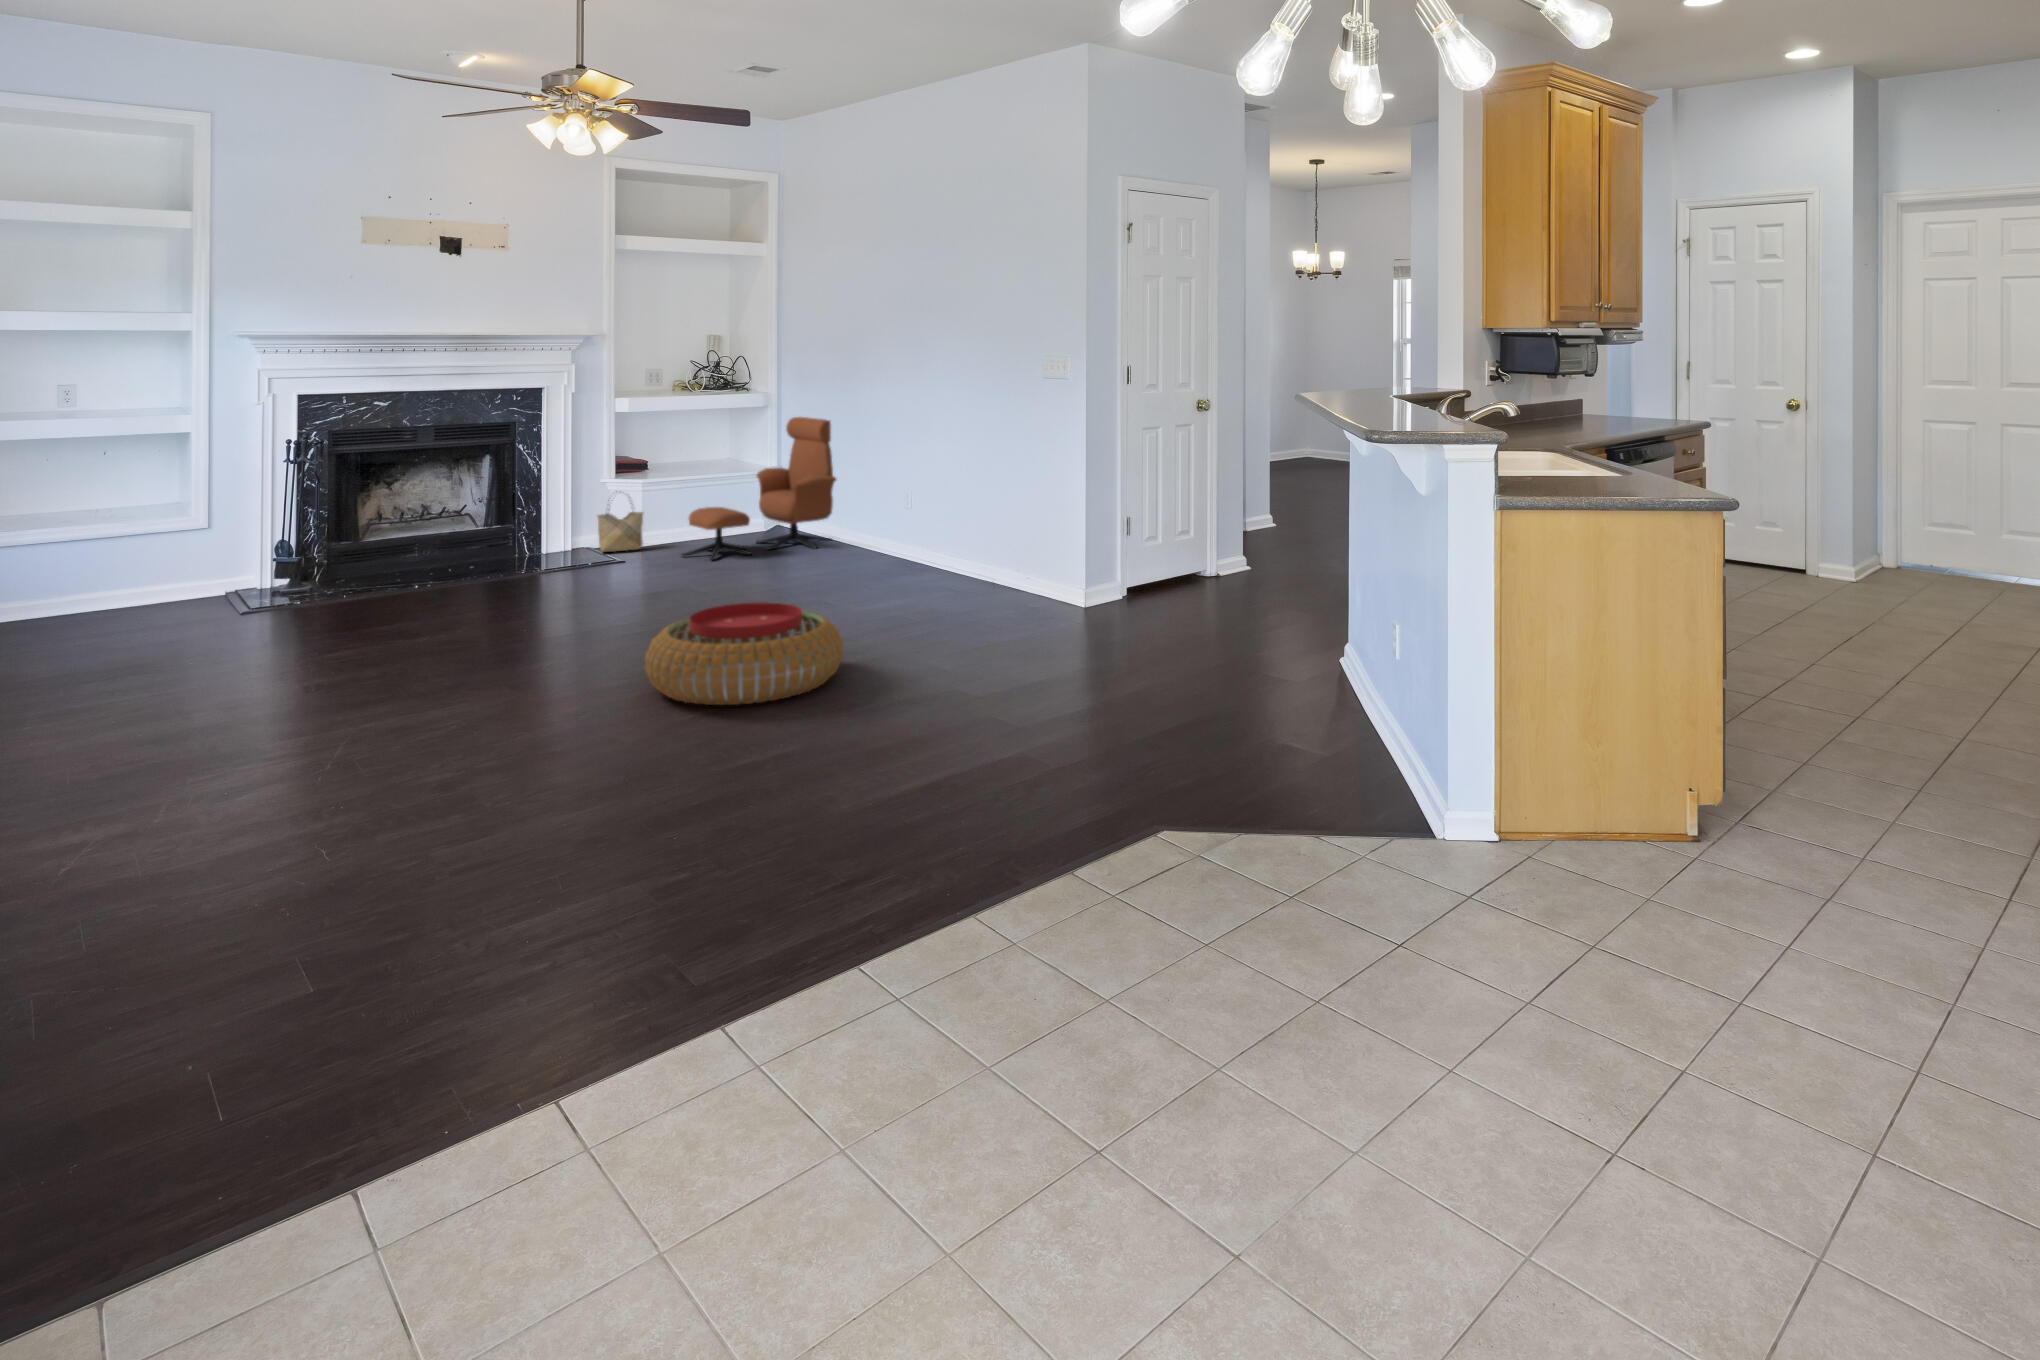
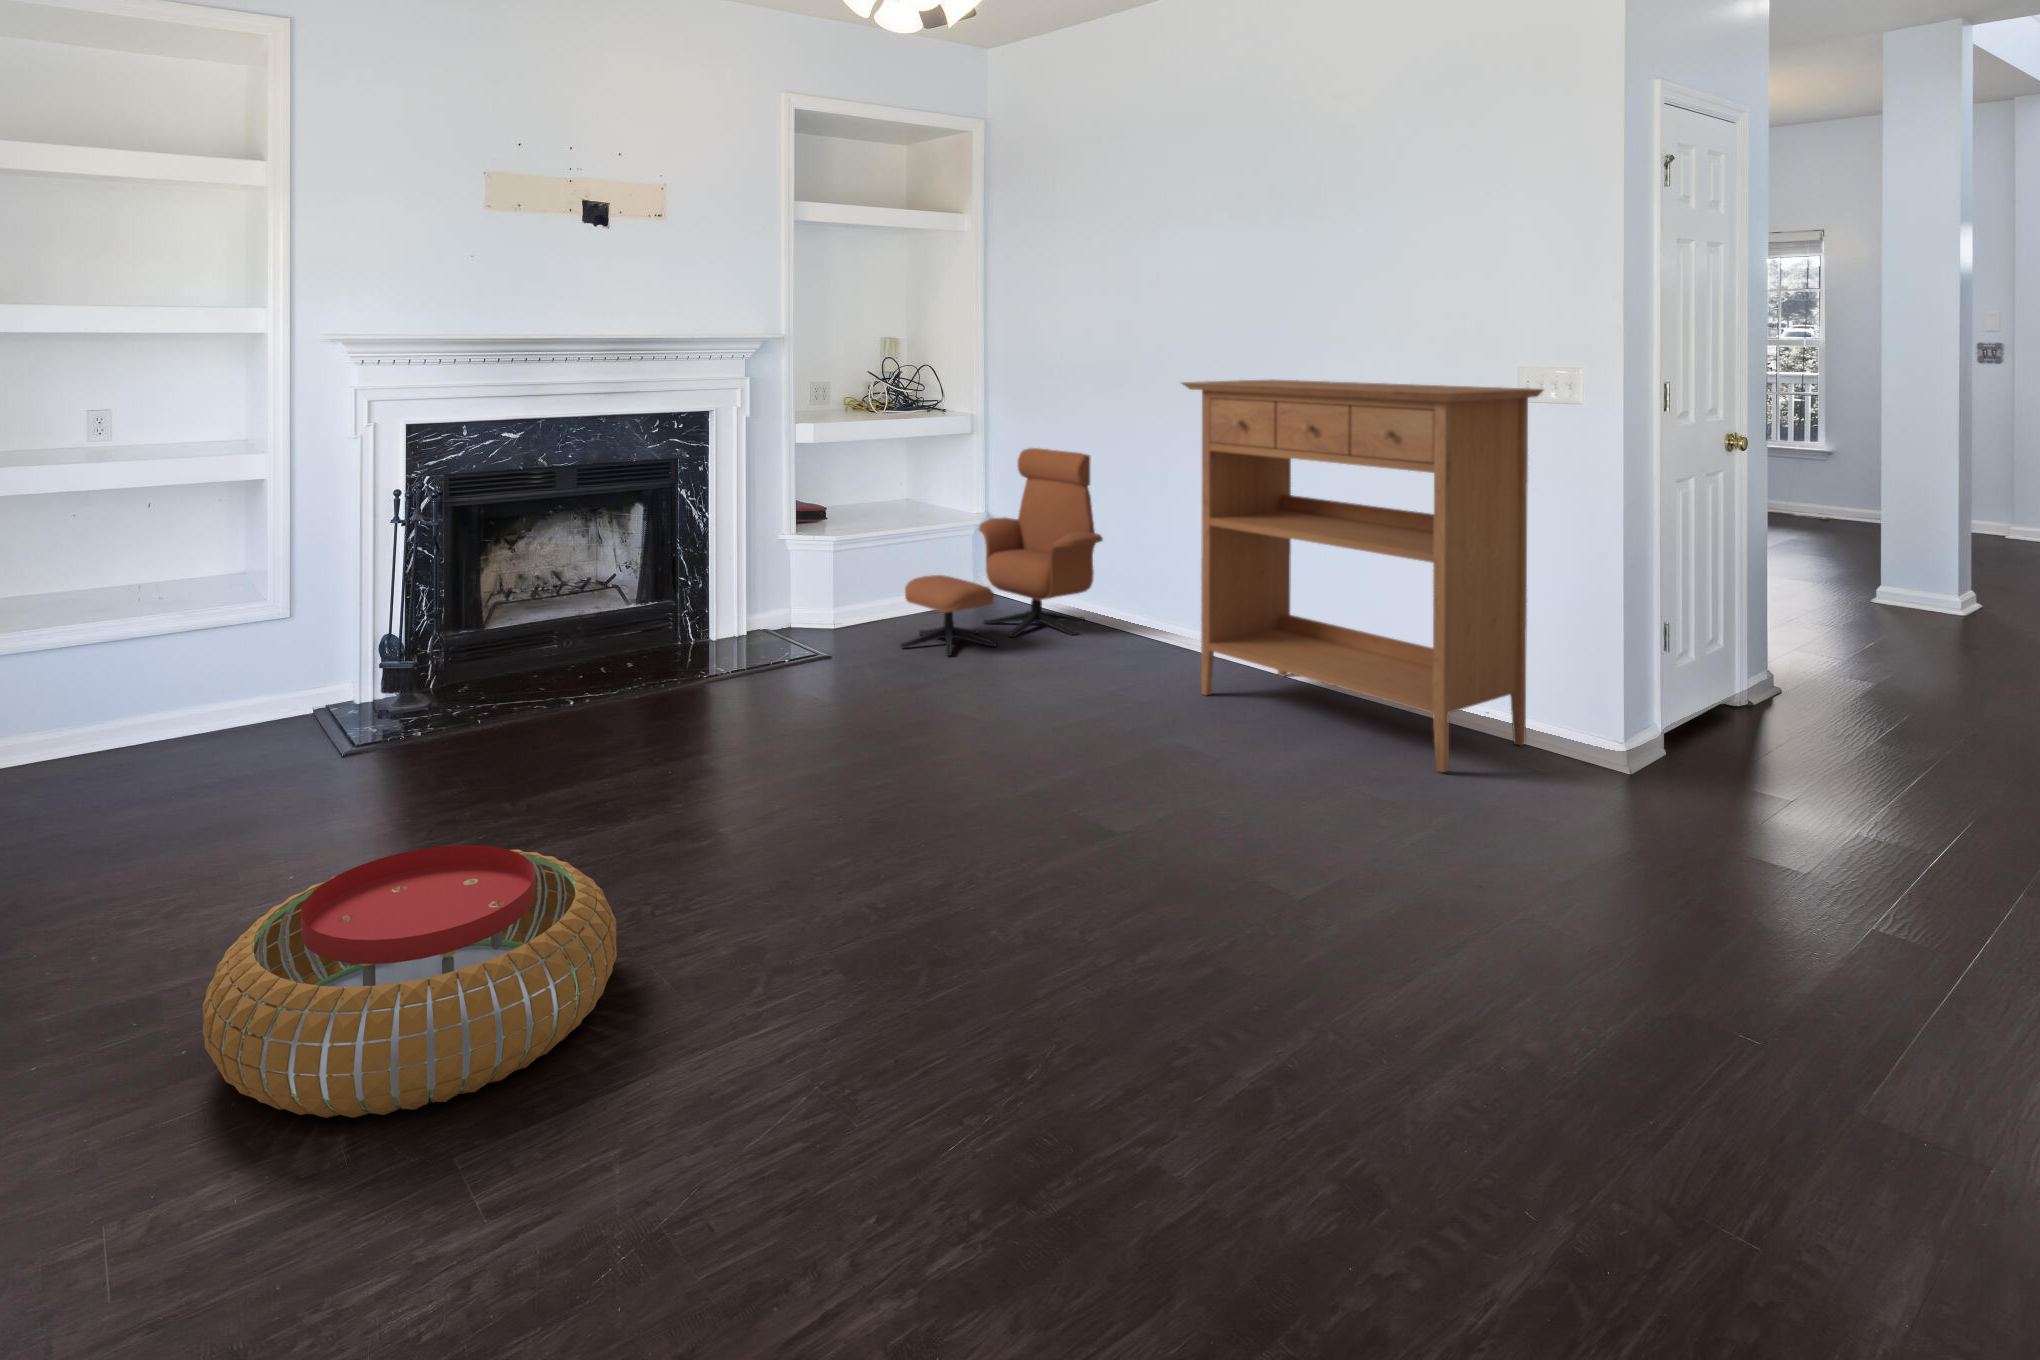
console table: none [851,366,1049,608] -> present [1182,380,1543,772]
woven basket: present [598,496,643,552] -> none [779,551,838,636]
pouf: present [645,602,843,705] -> present [202,845,617,1118]

